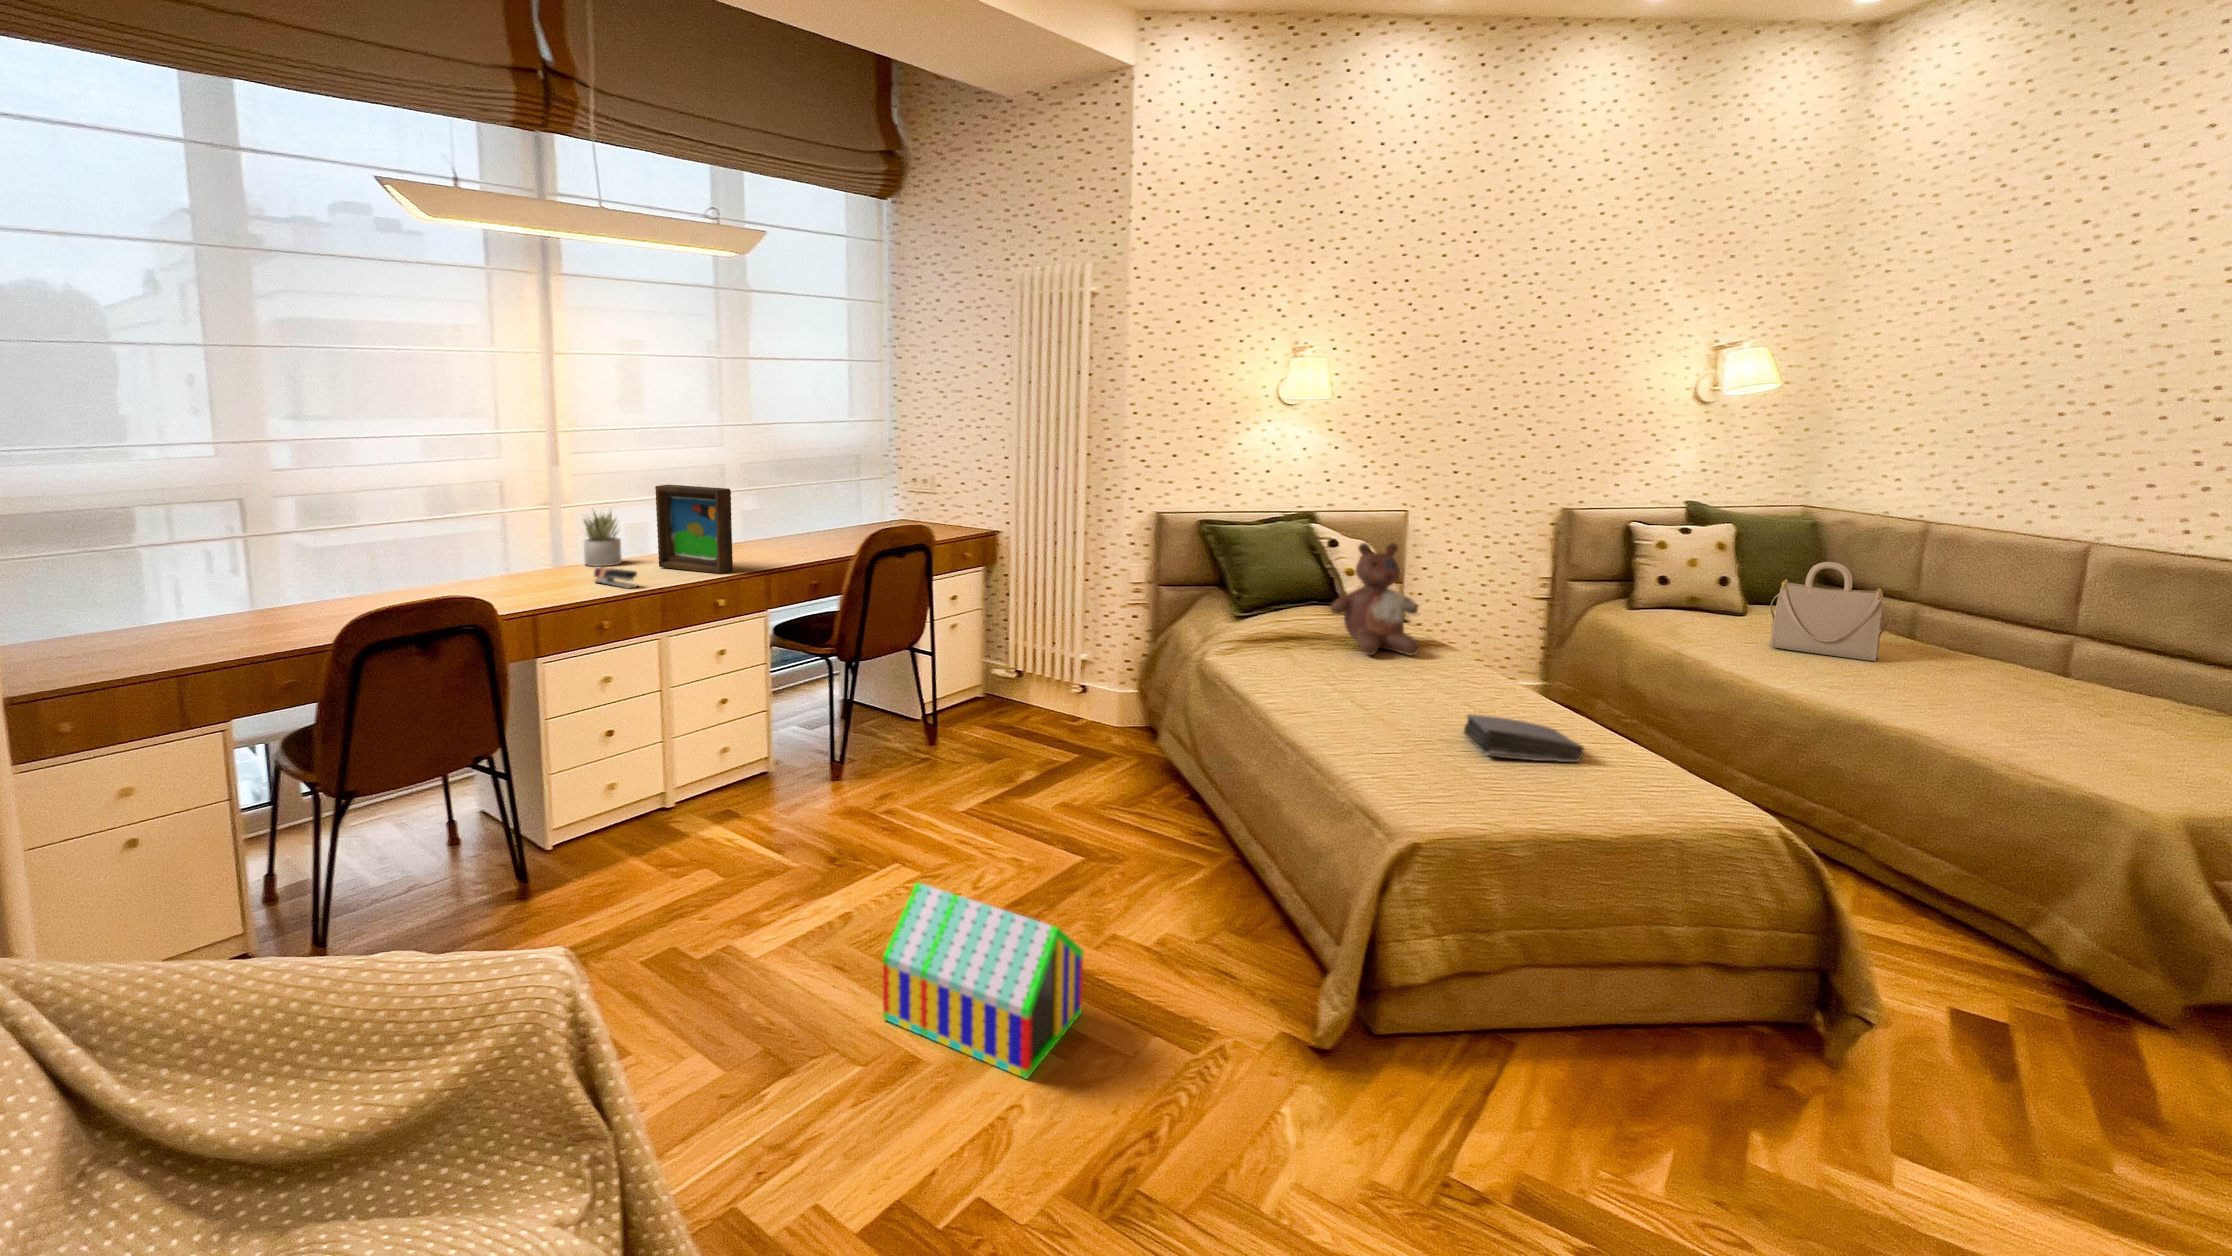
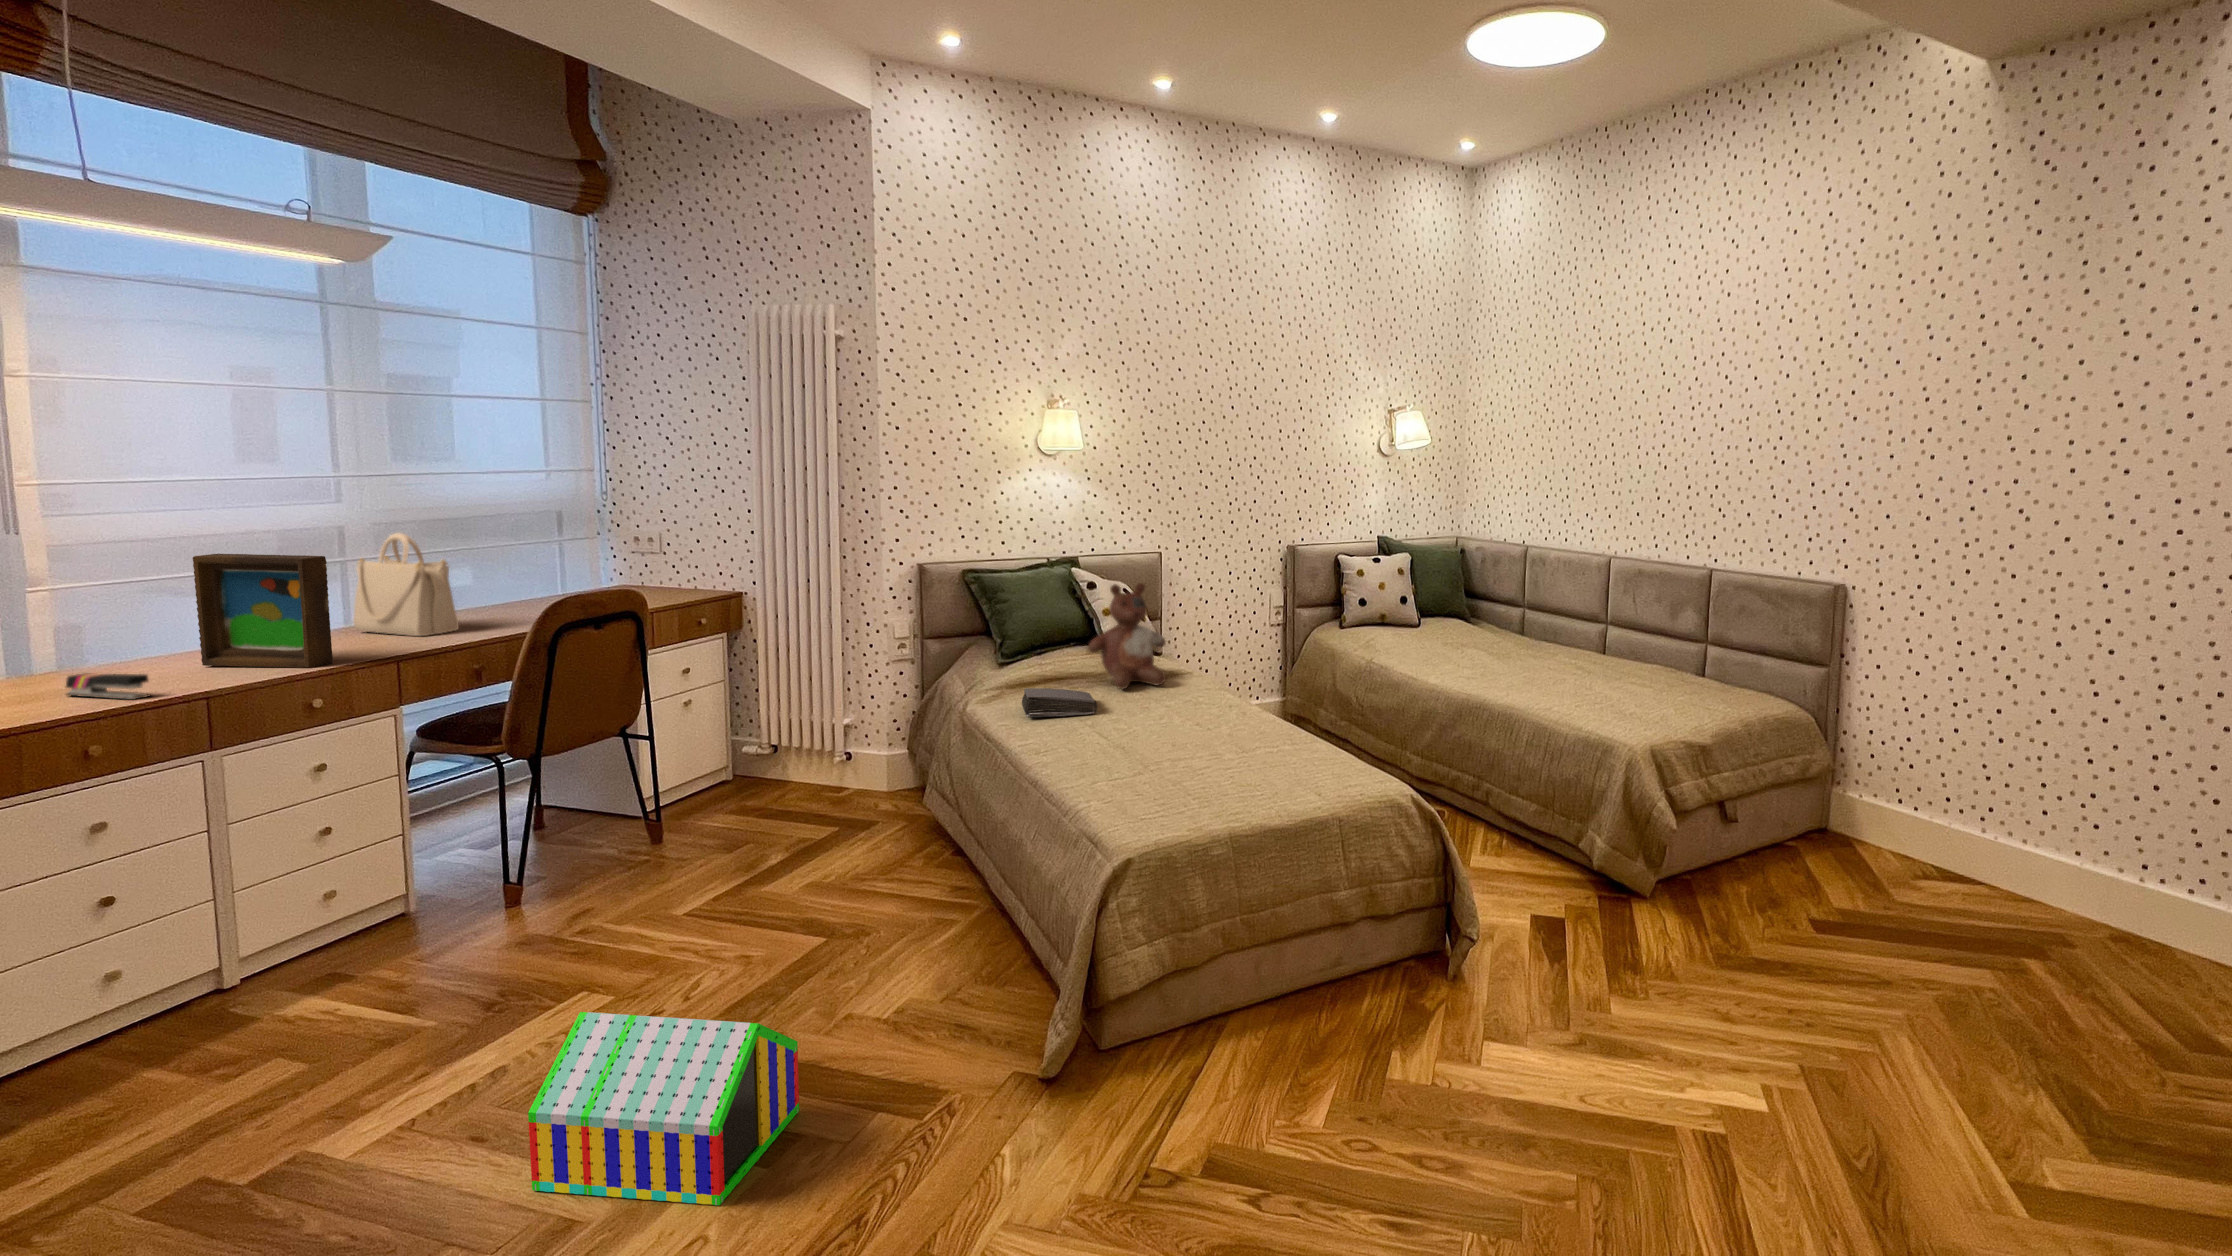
succulent plant: present [584,512,622,566] -> none [47,589,134,673]
handbag: present [1769,562,1890,661] -> present [353,533,459,636]
book: present [1464,714,1584,762] -> present [1022,688,1097,717]

